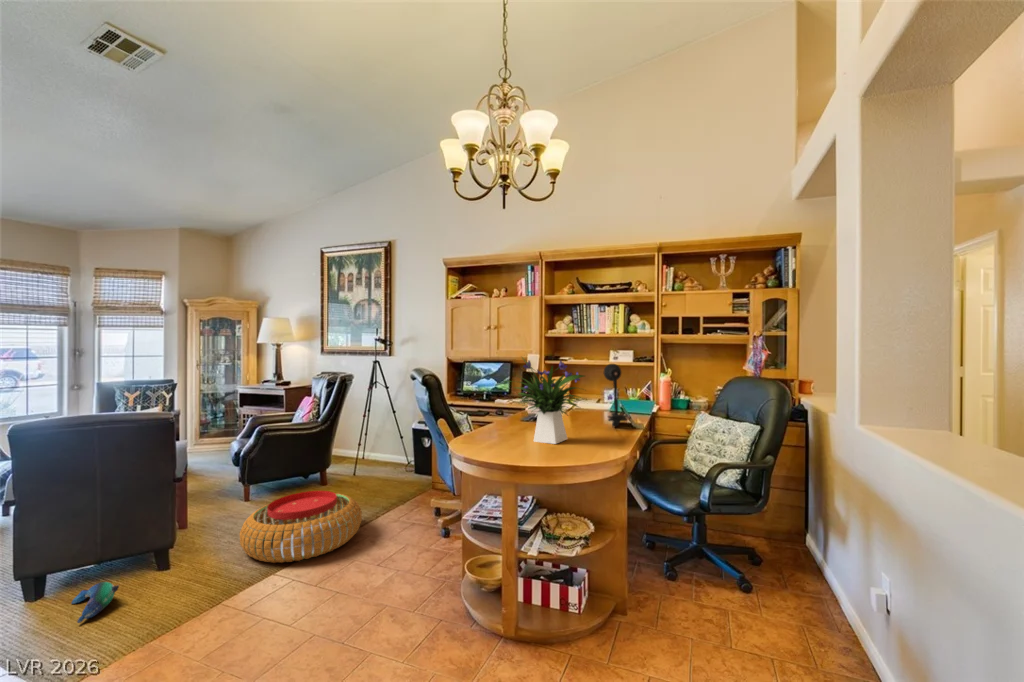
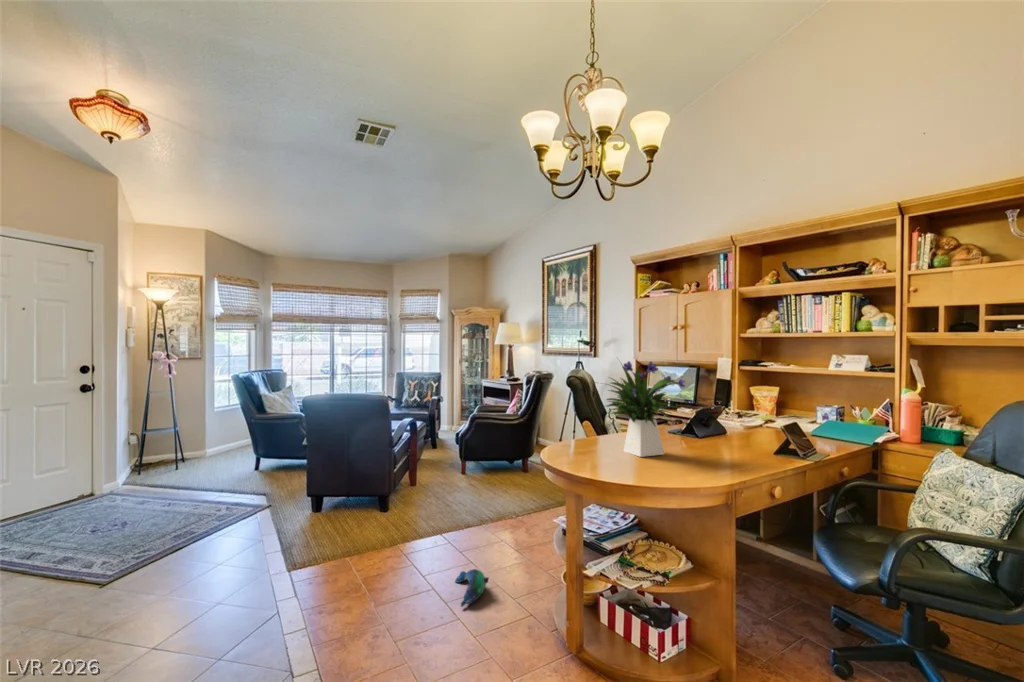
desk lamp: present [604,364,628,427] -> none [743,369,772,451]
pouf: present [240,491,362,563] -> none [429,472,525,528]
plush toy: present [72,582,119,623] -> present [455,569,489,607]

